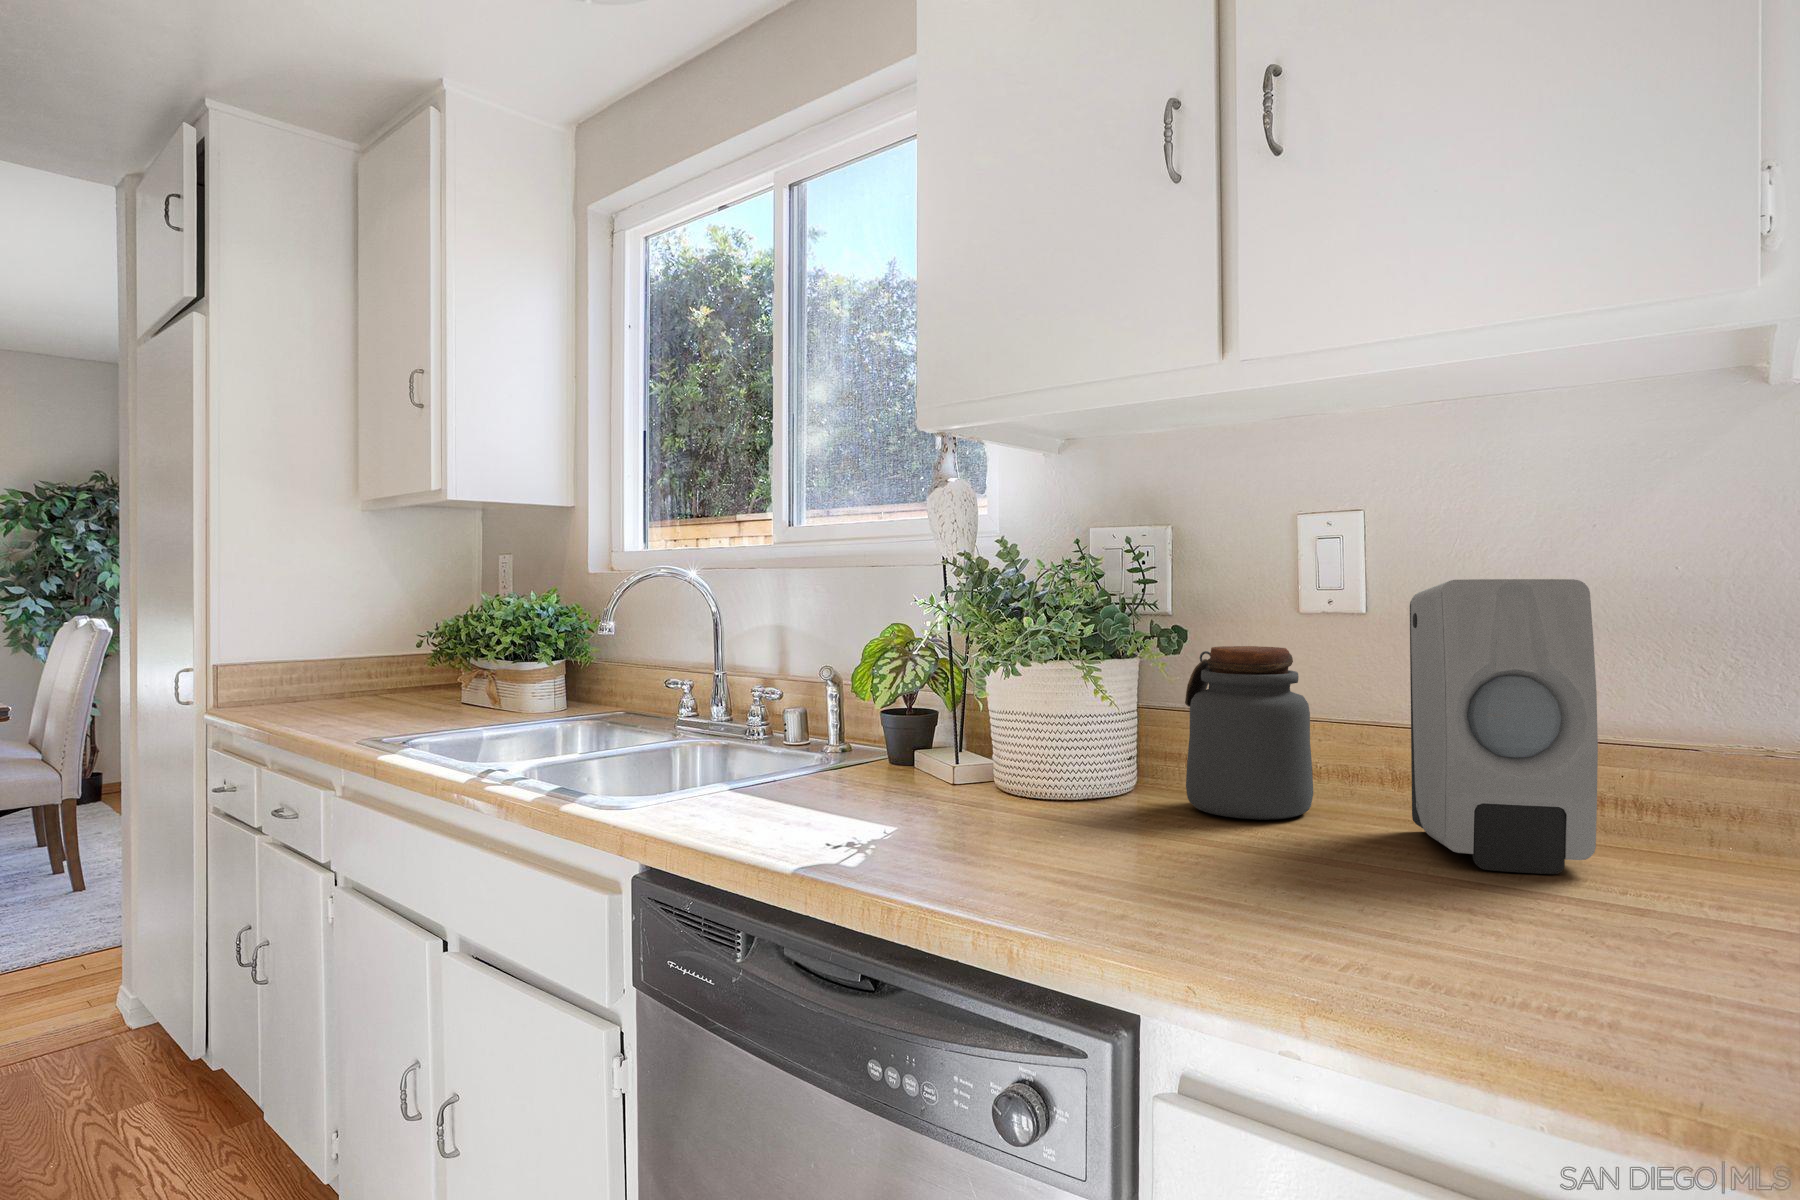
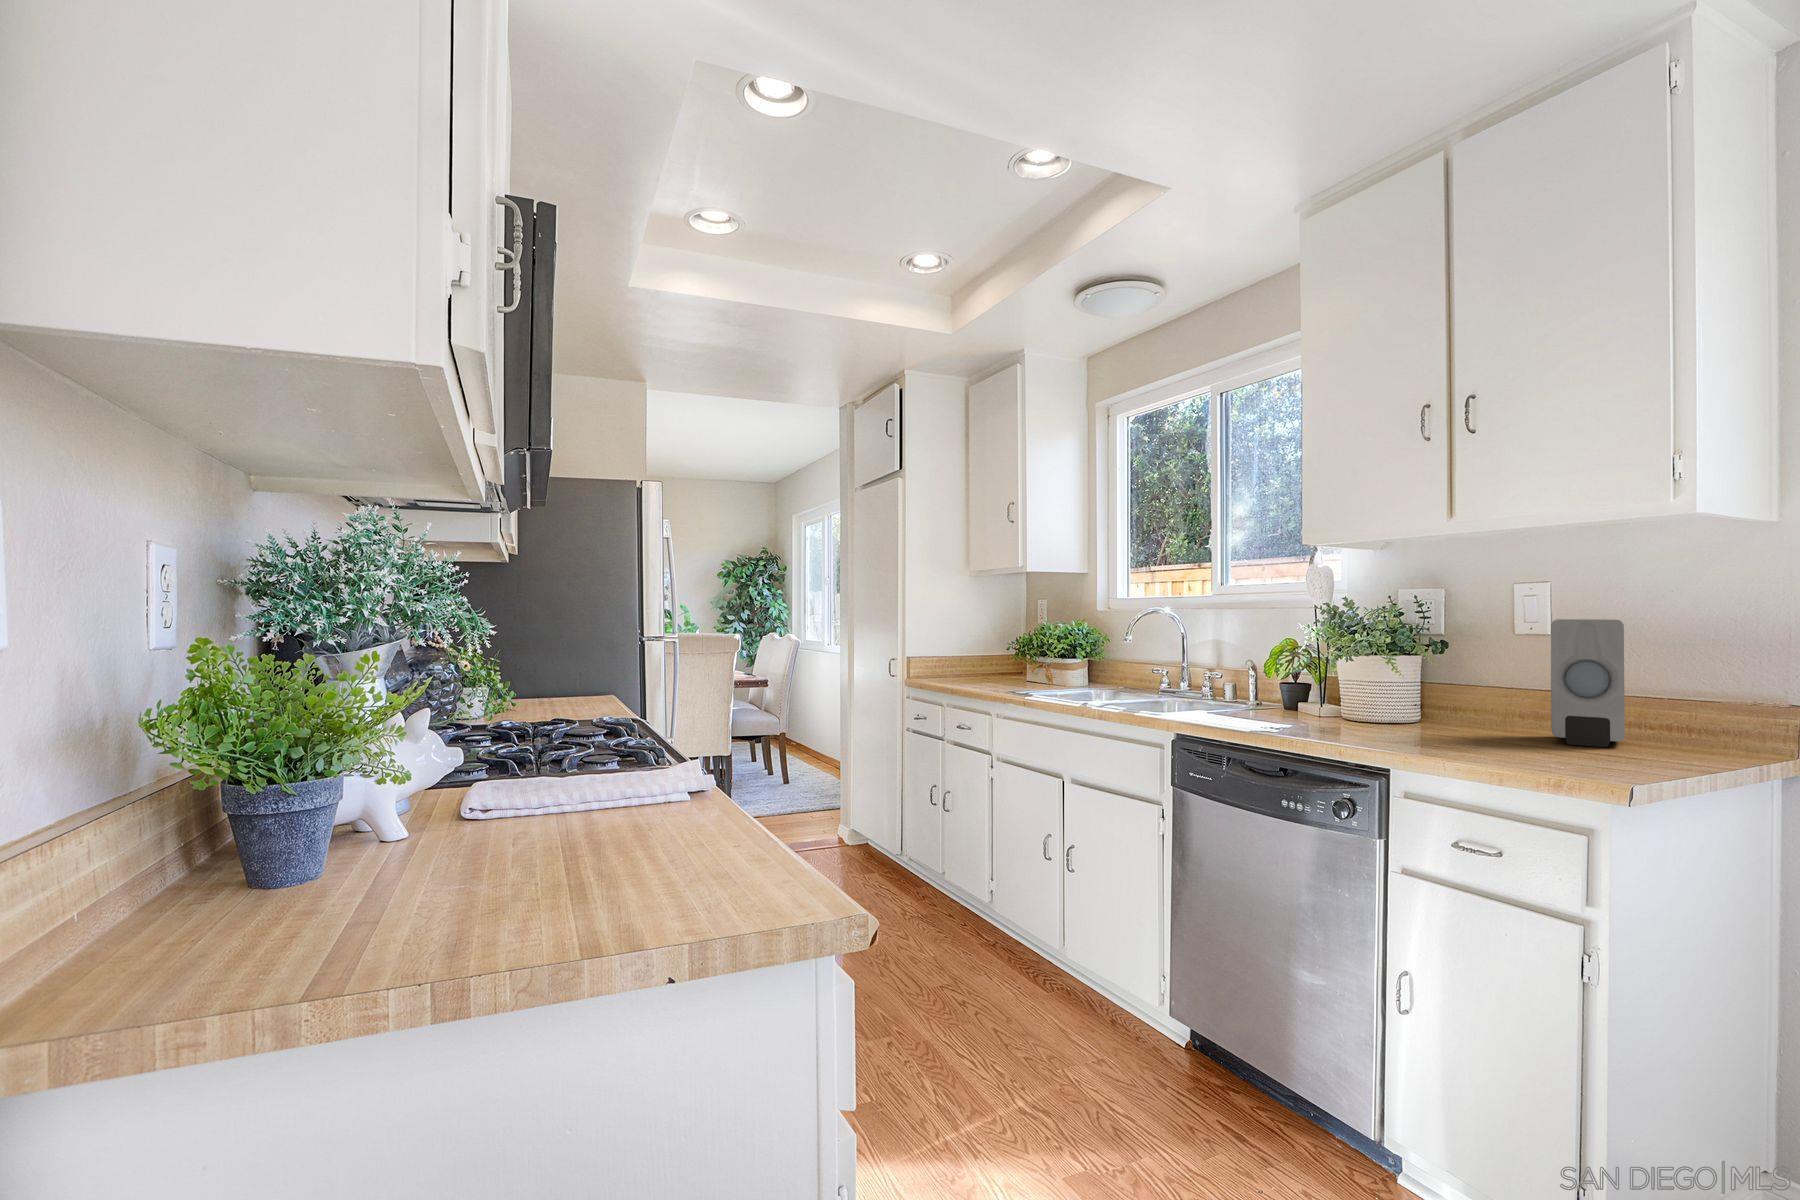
jar: present [1185,646,1313,820] -> none [1442,650,1511,731]

